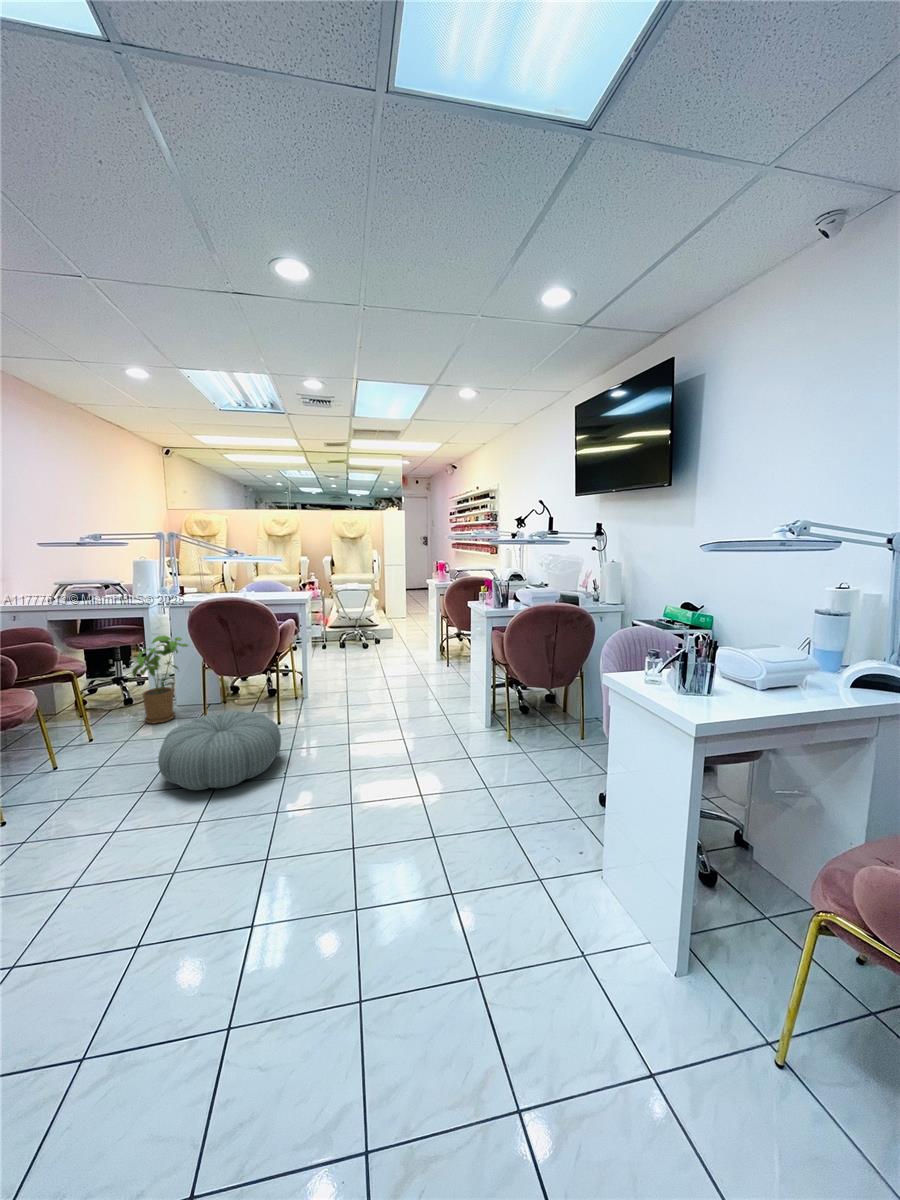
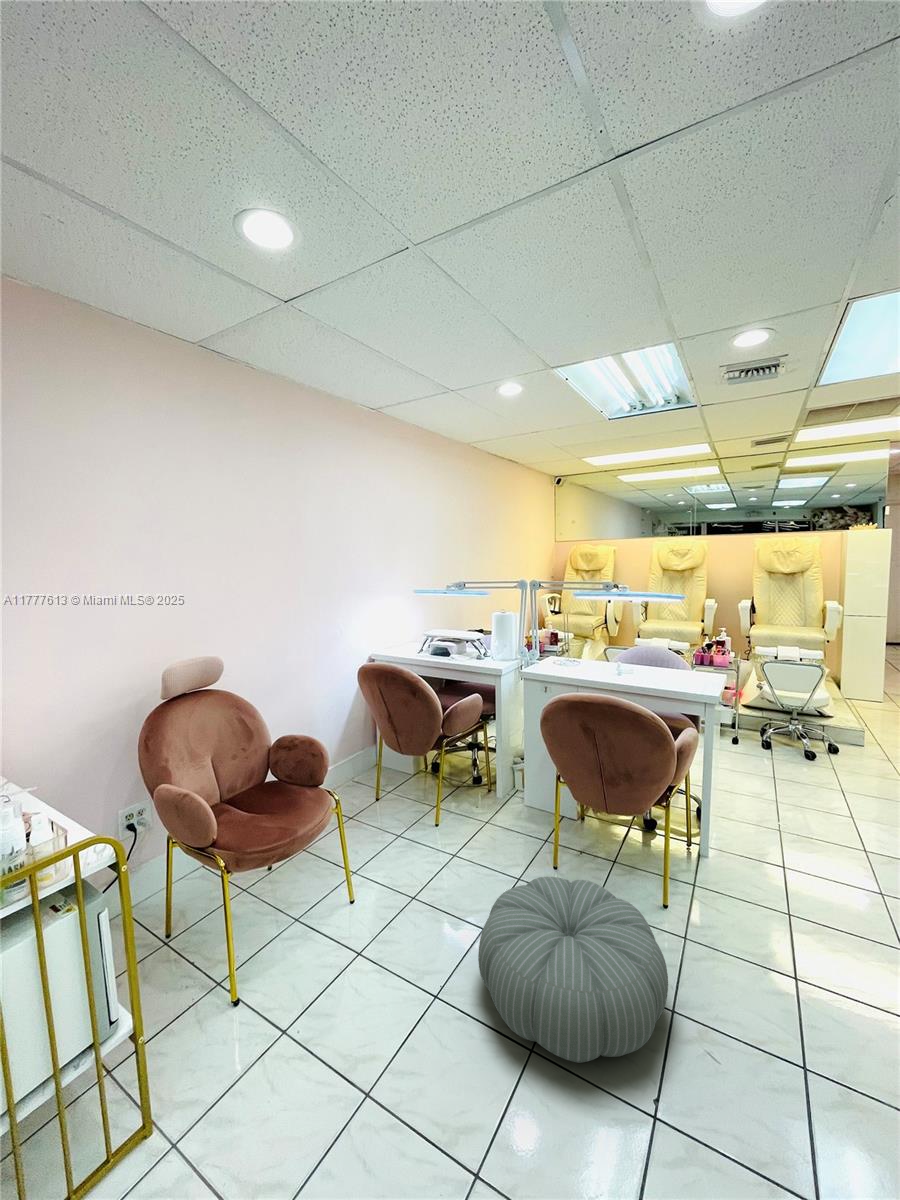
house plant: present [132,635,189,724] -> none [483,720,549,832]

